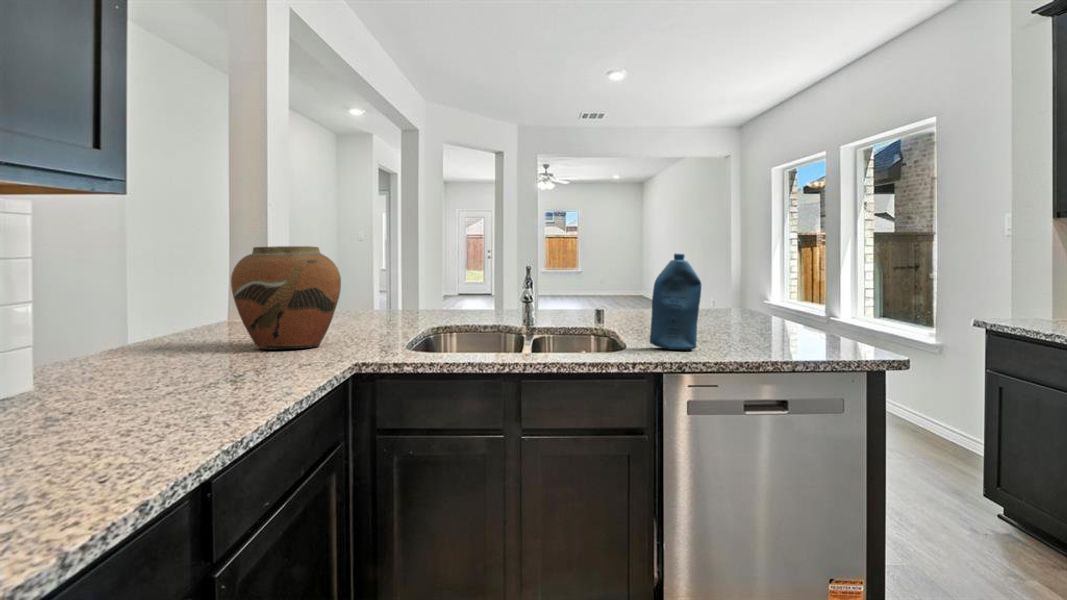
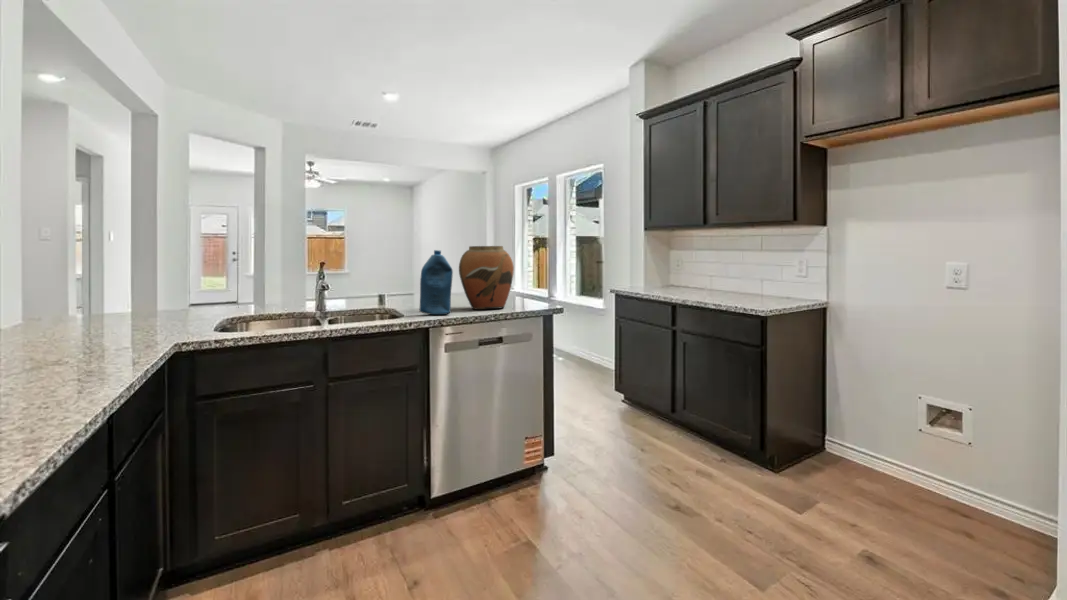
vase: present [231,246,341,350] -> present [459,246,514,309]

